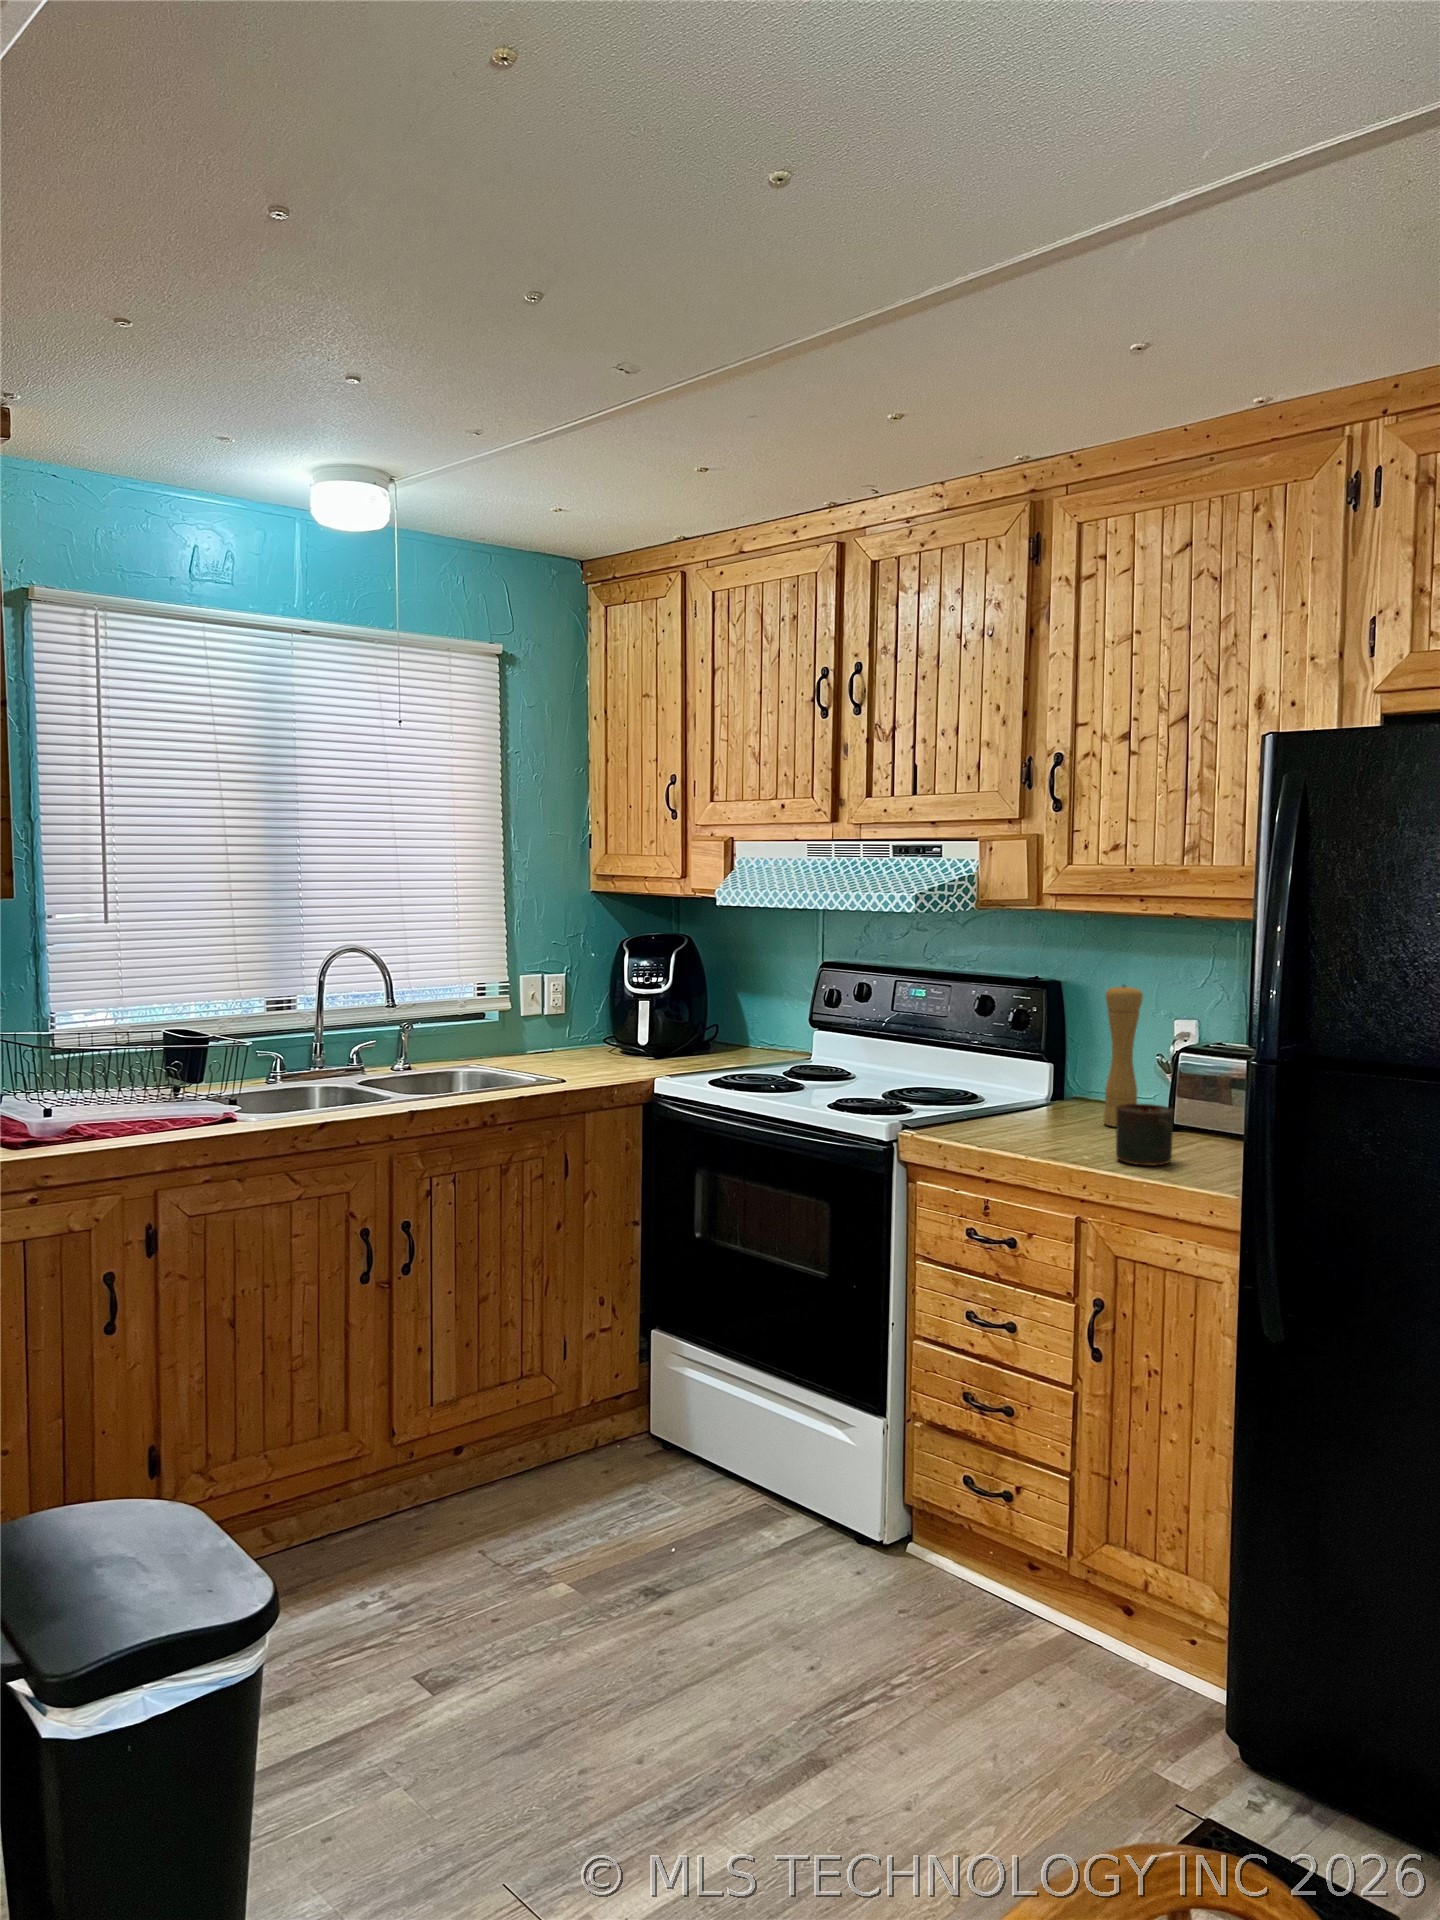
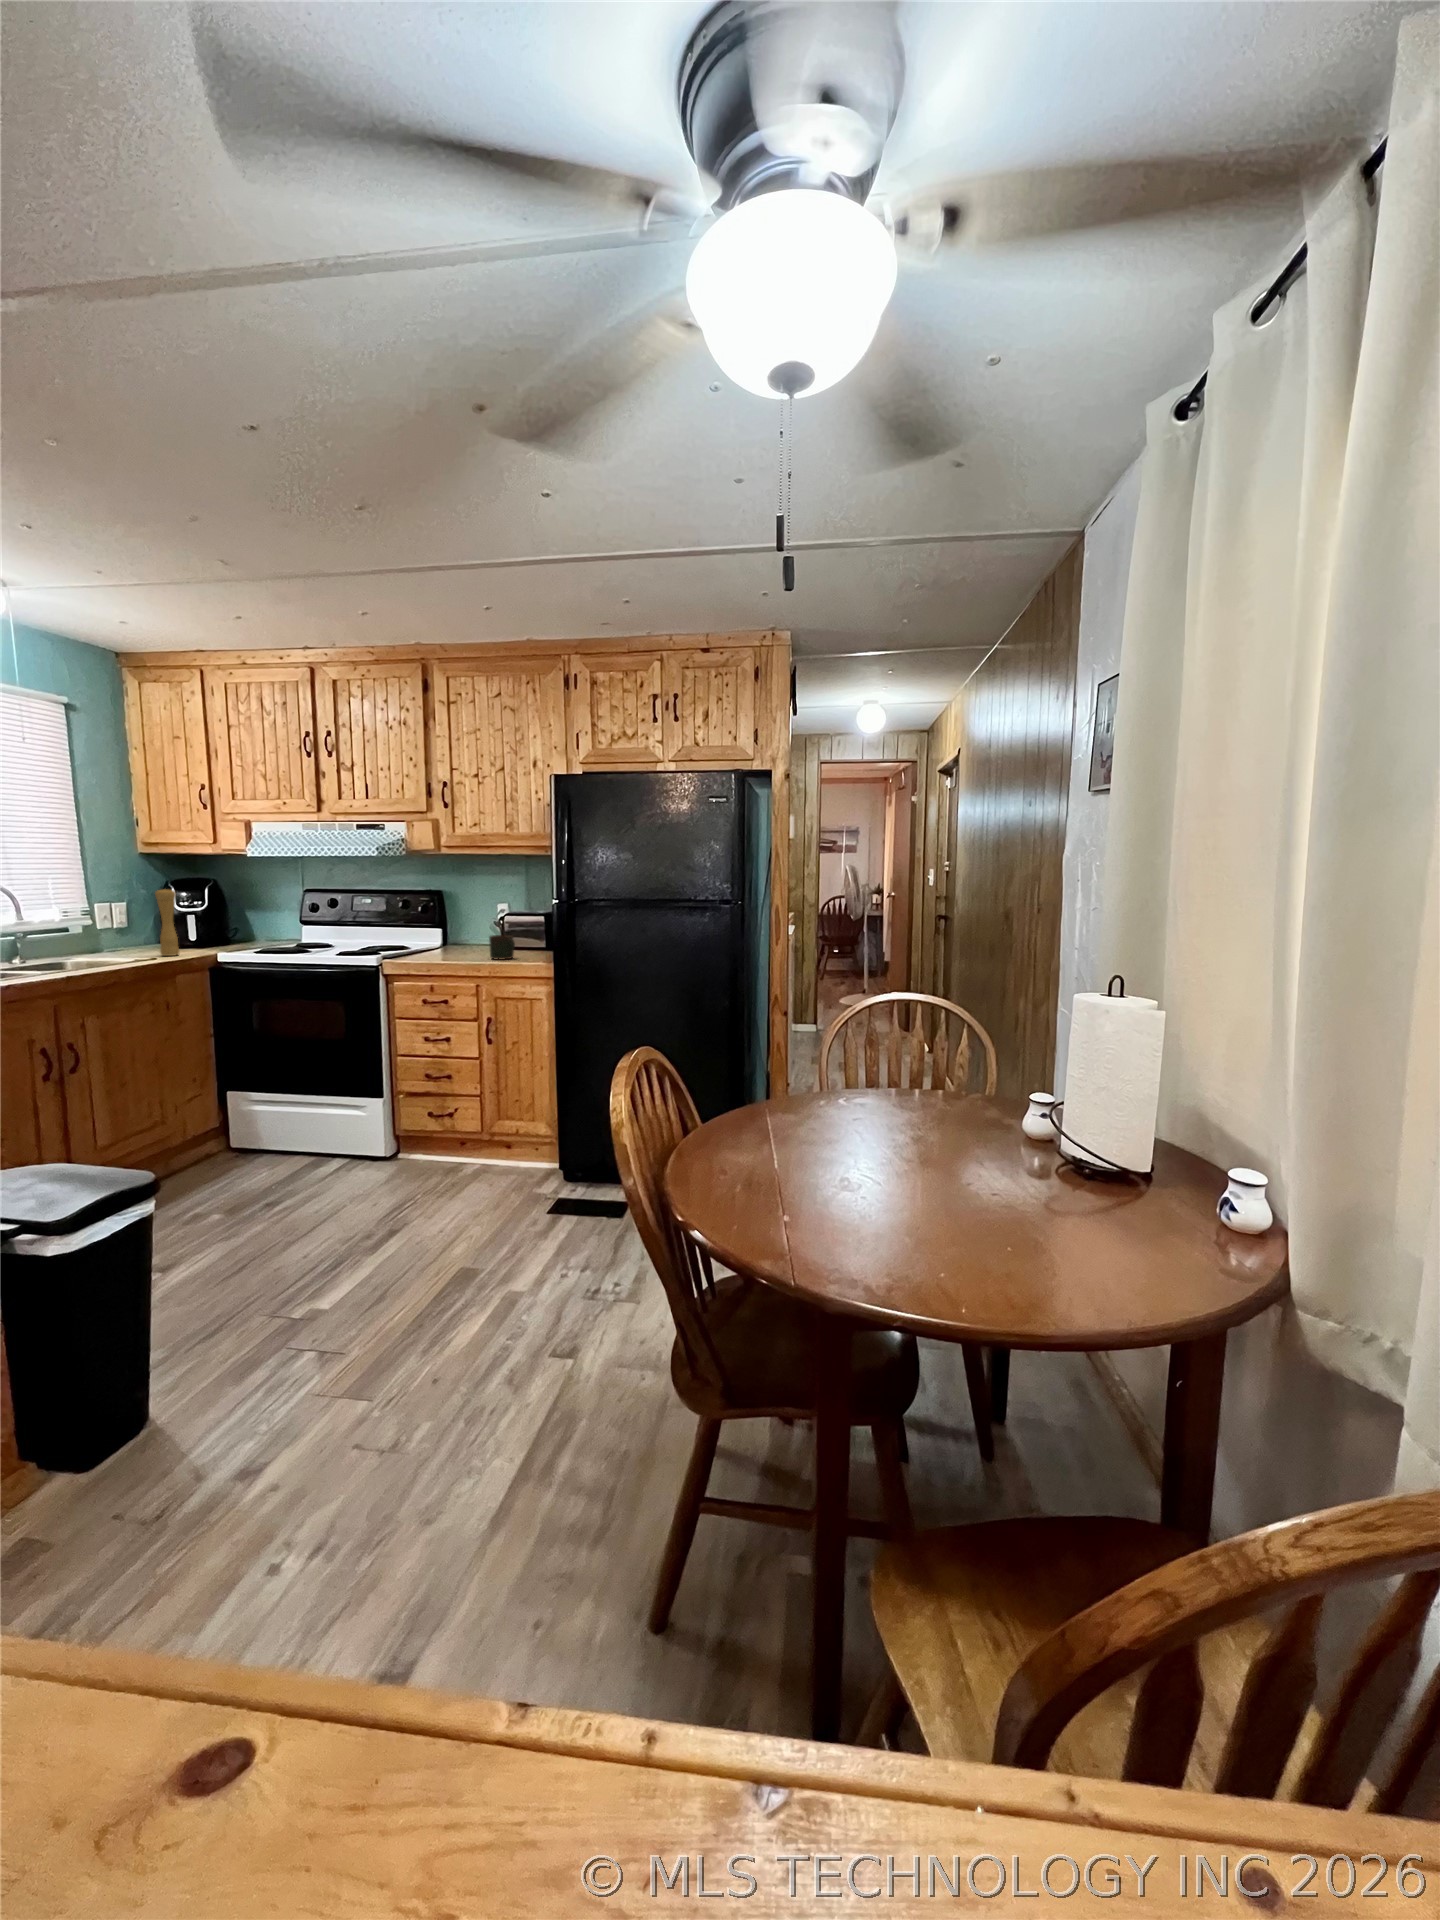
pepper mill: present [1103,985,1143,1127] -> present [155,889,179,956]

